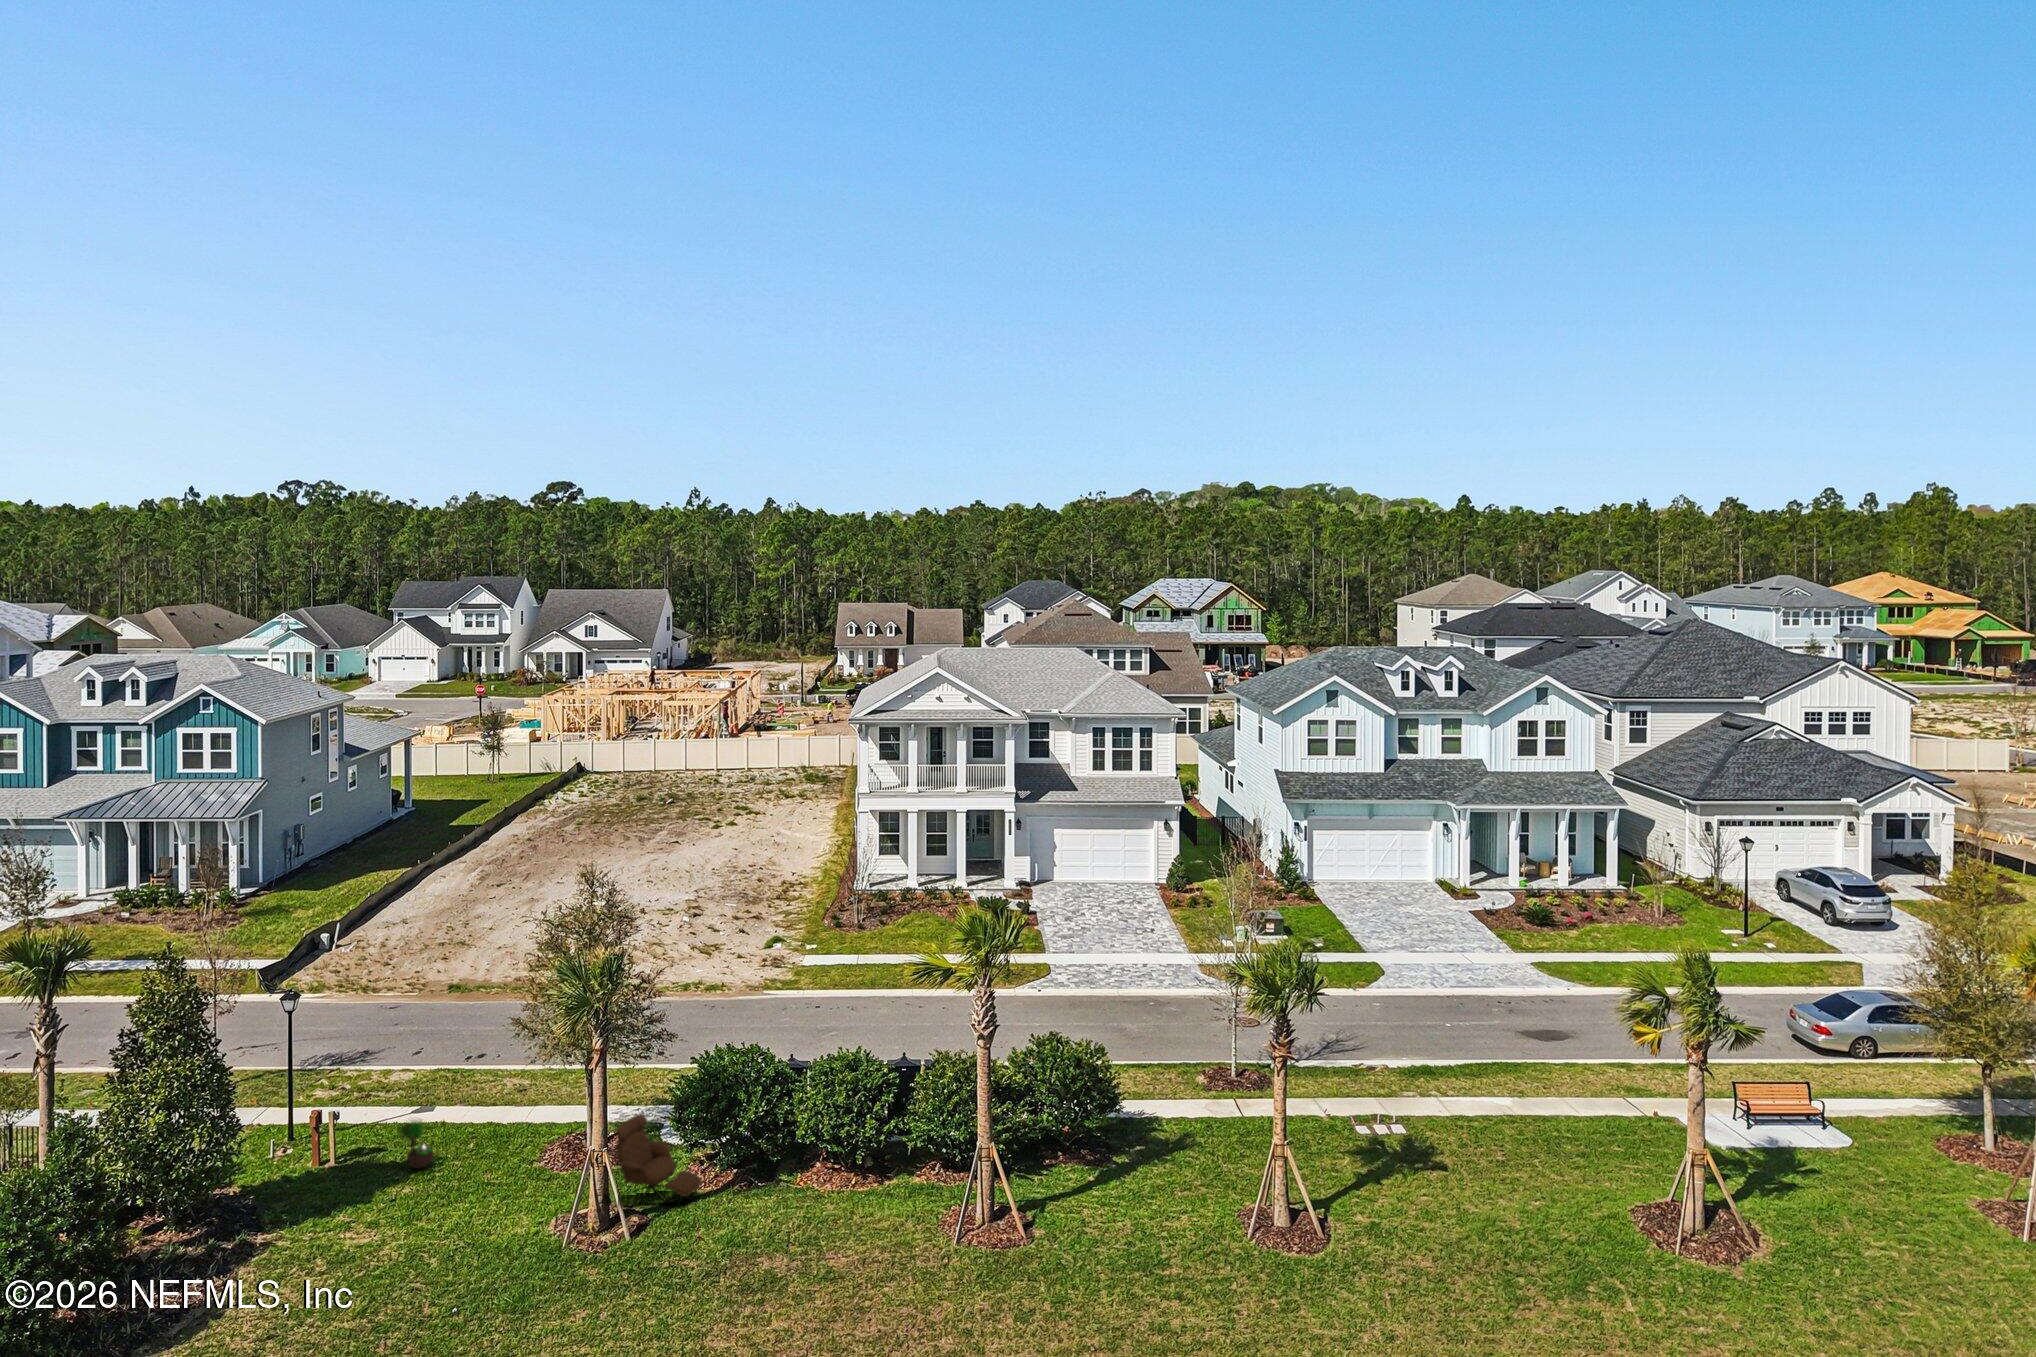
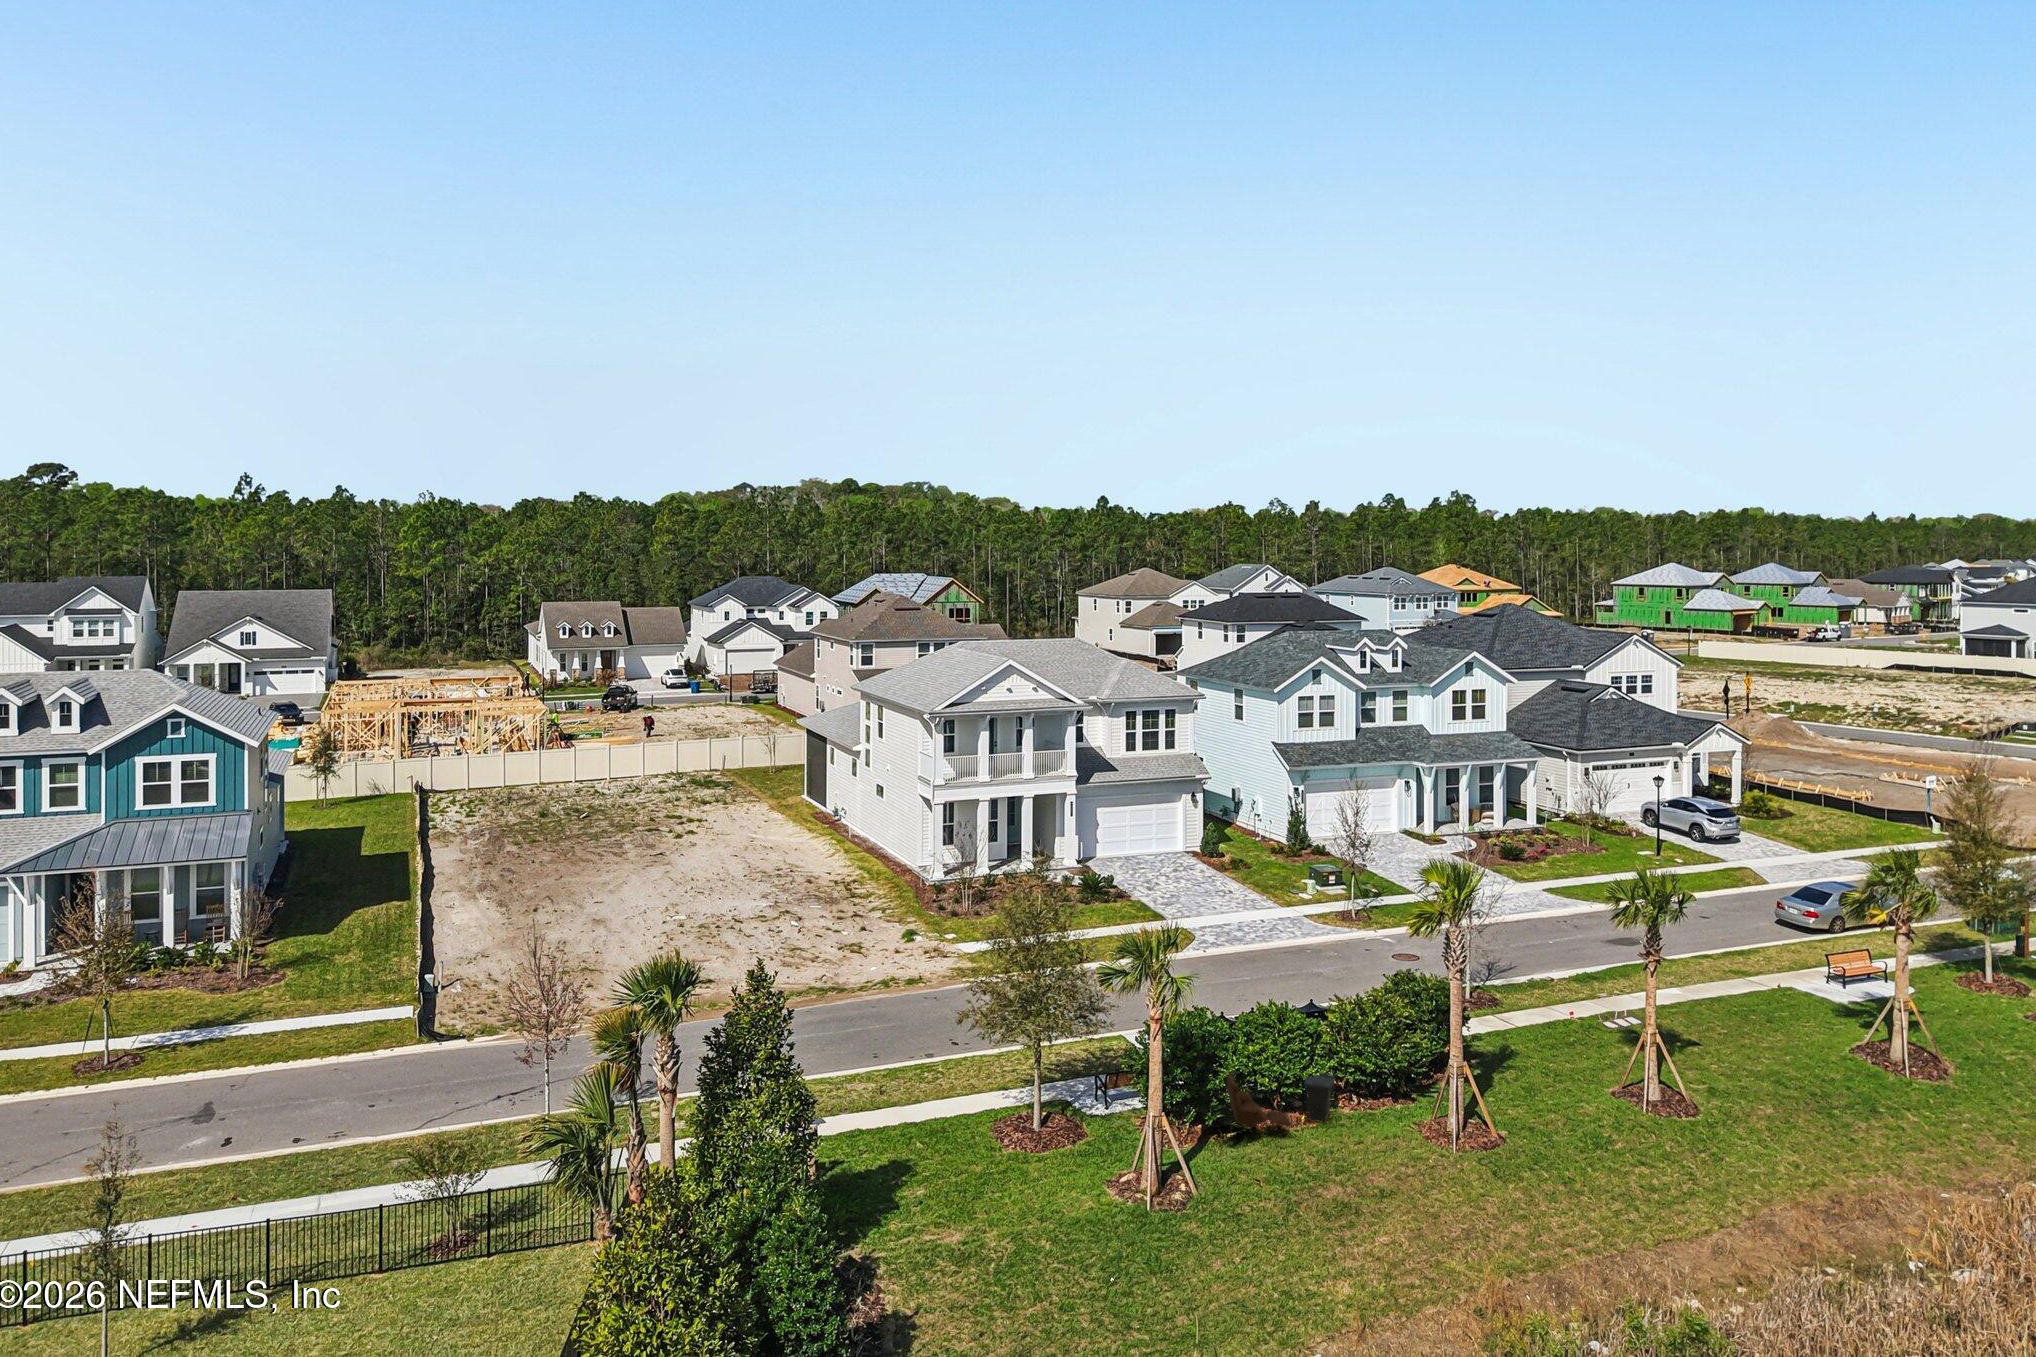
potted tree: present [395,1119,434,1168] -> none [1022,1100,1050,1146]
trash can: none [733,1130,786,1199] -> present [1304,1074,1335,1123]

